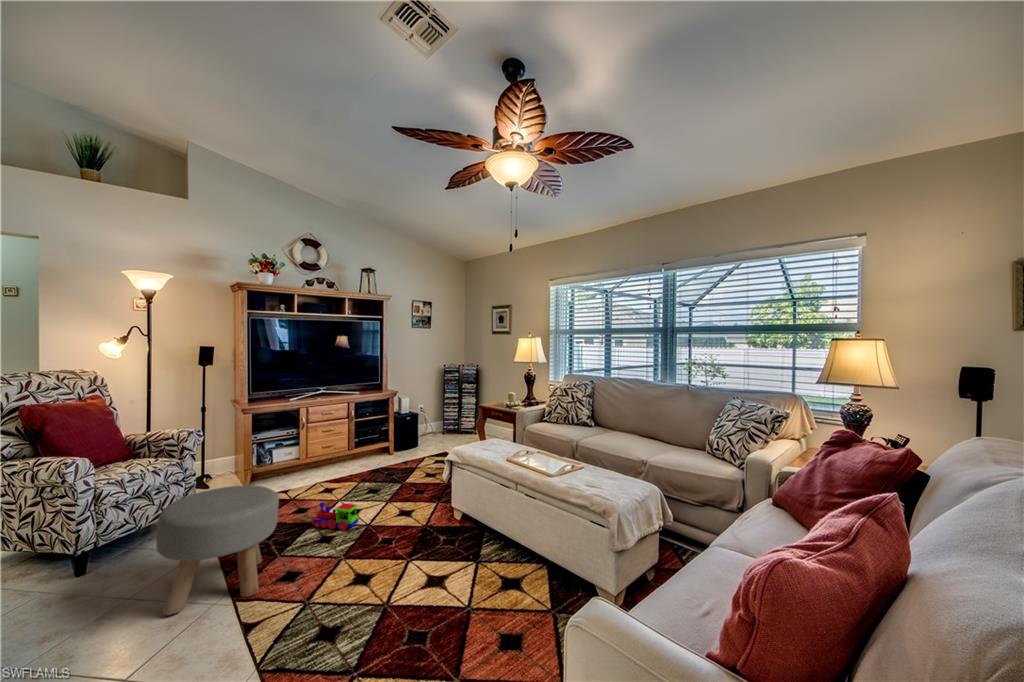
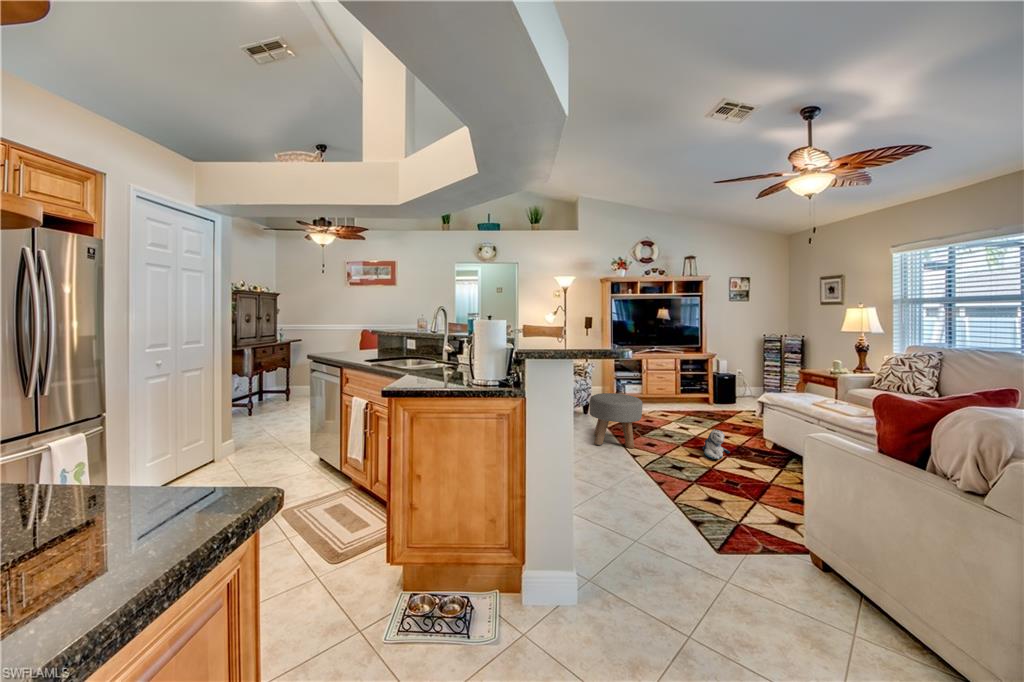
toy train: present [298,503,358,531] -> none [648,417,687,436]
plush toy: none [379,520,418,575] -> present [703,429,730,459]

